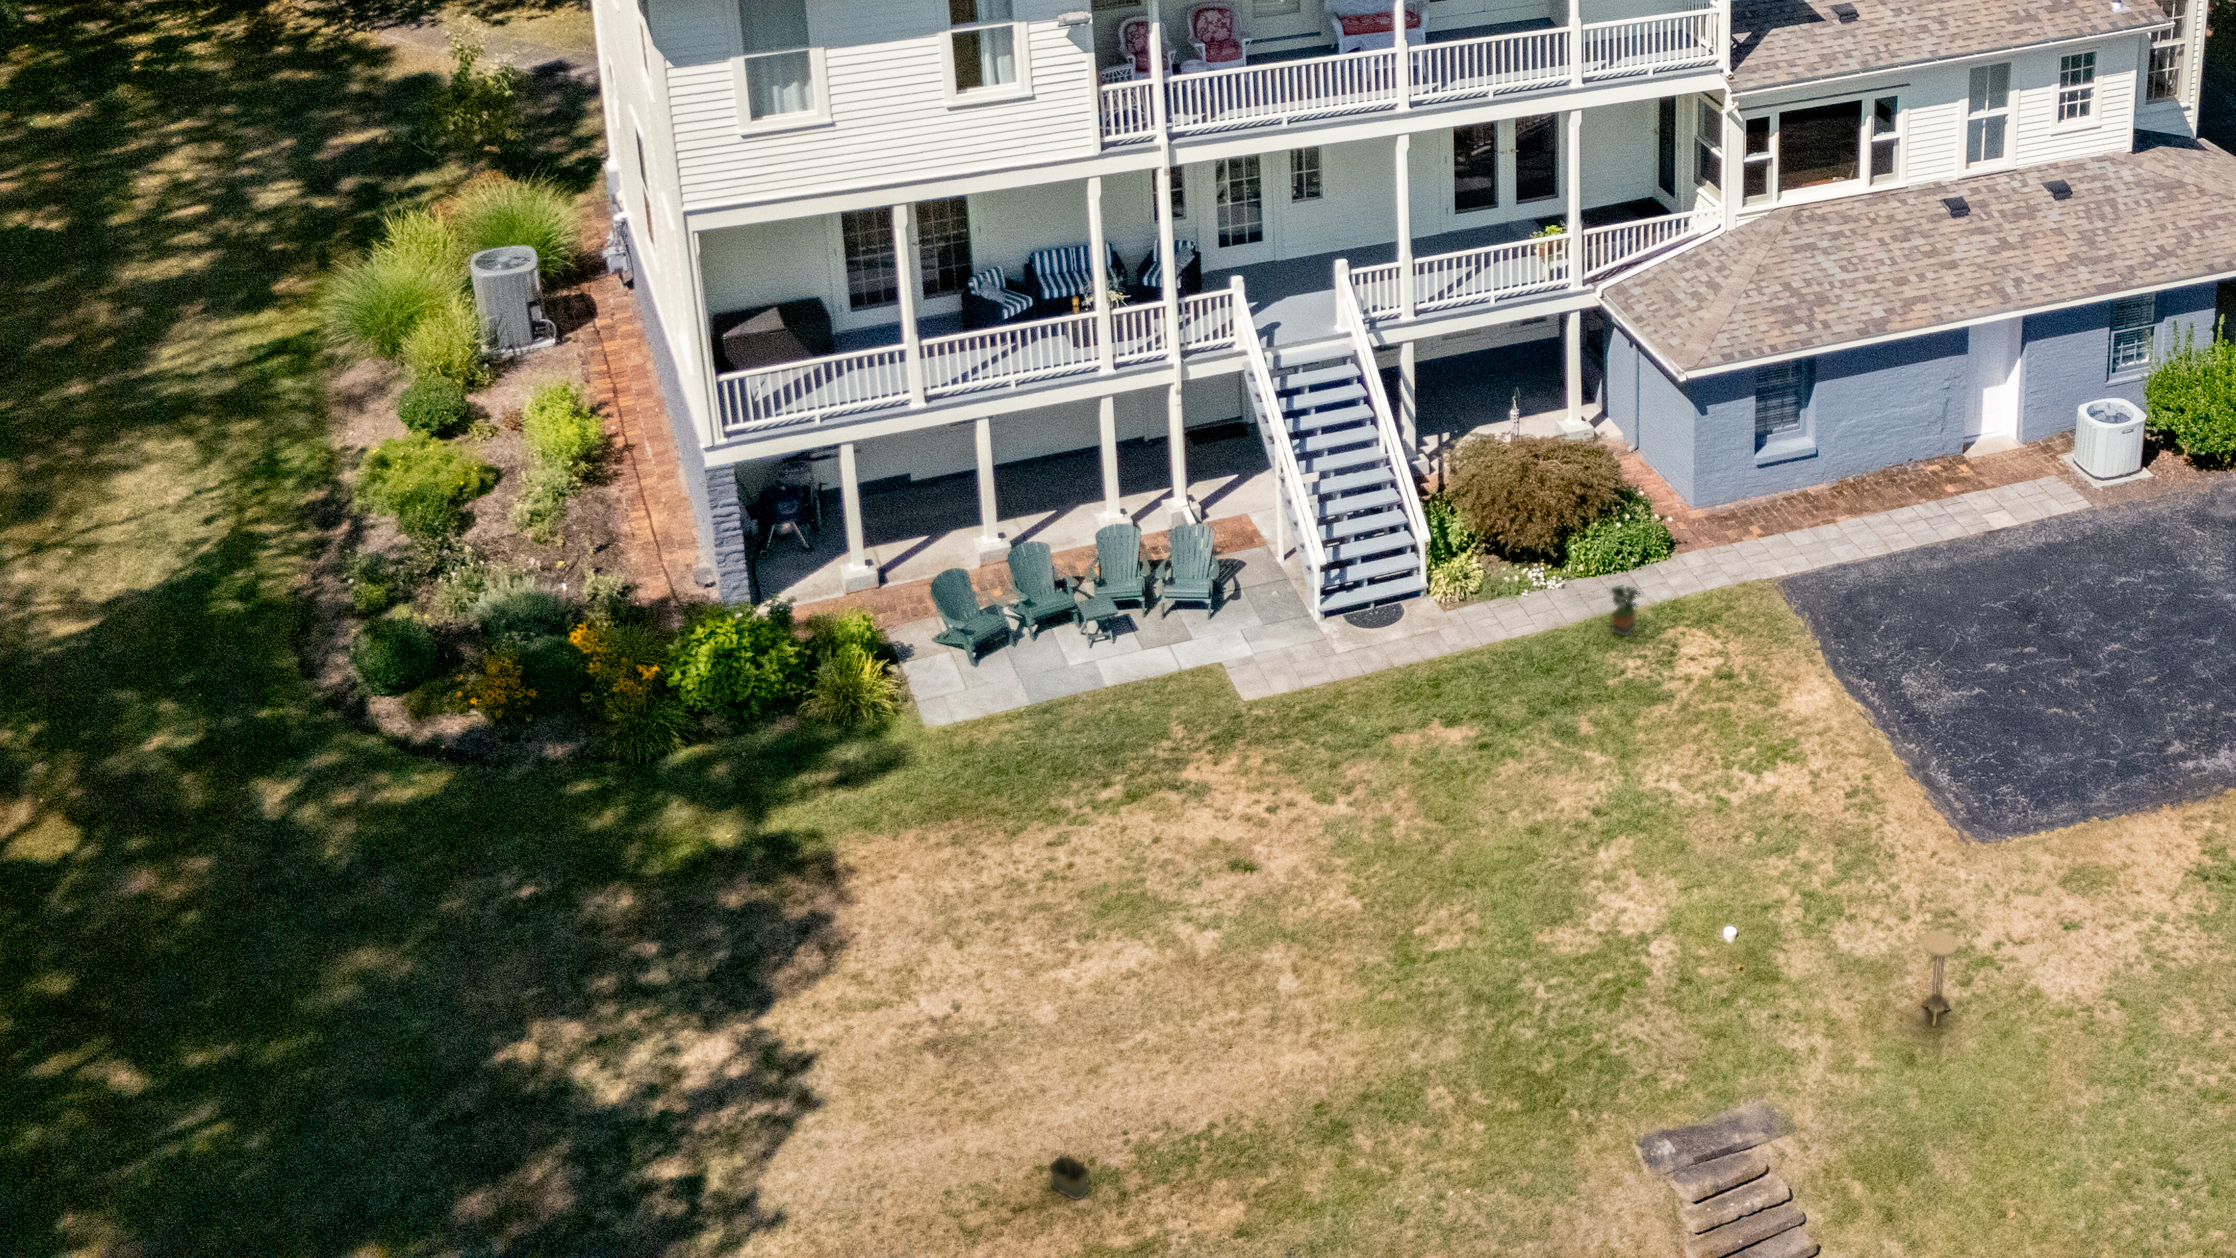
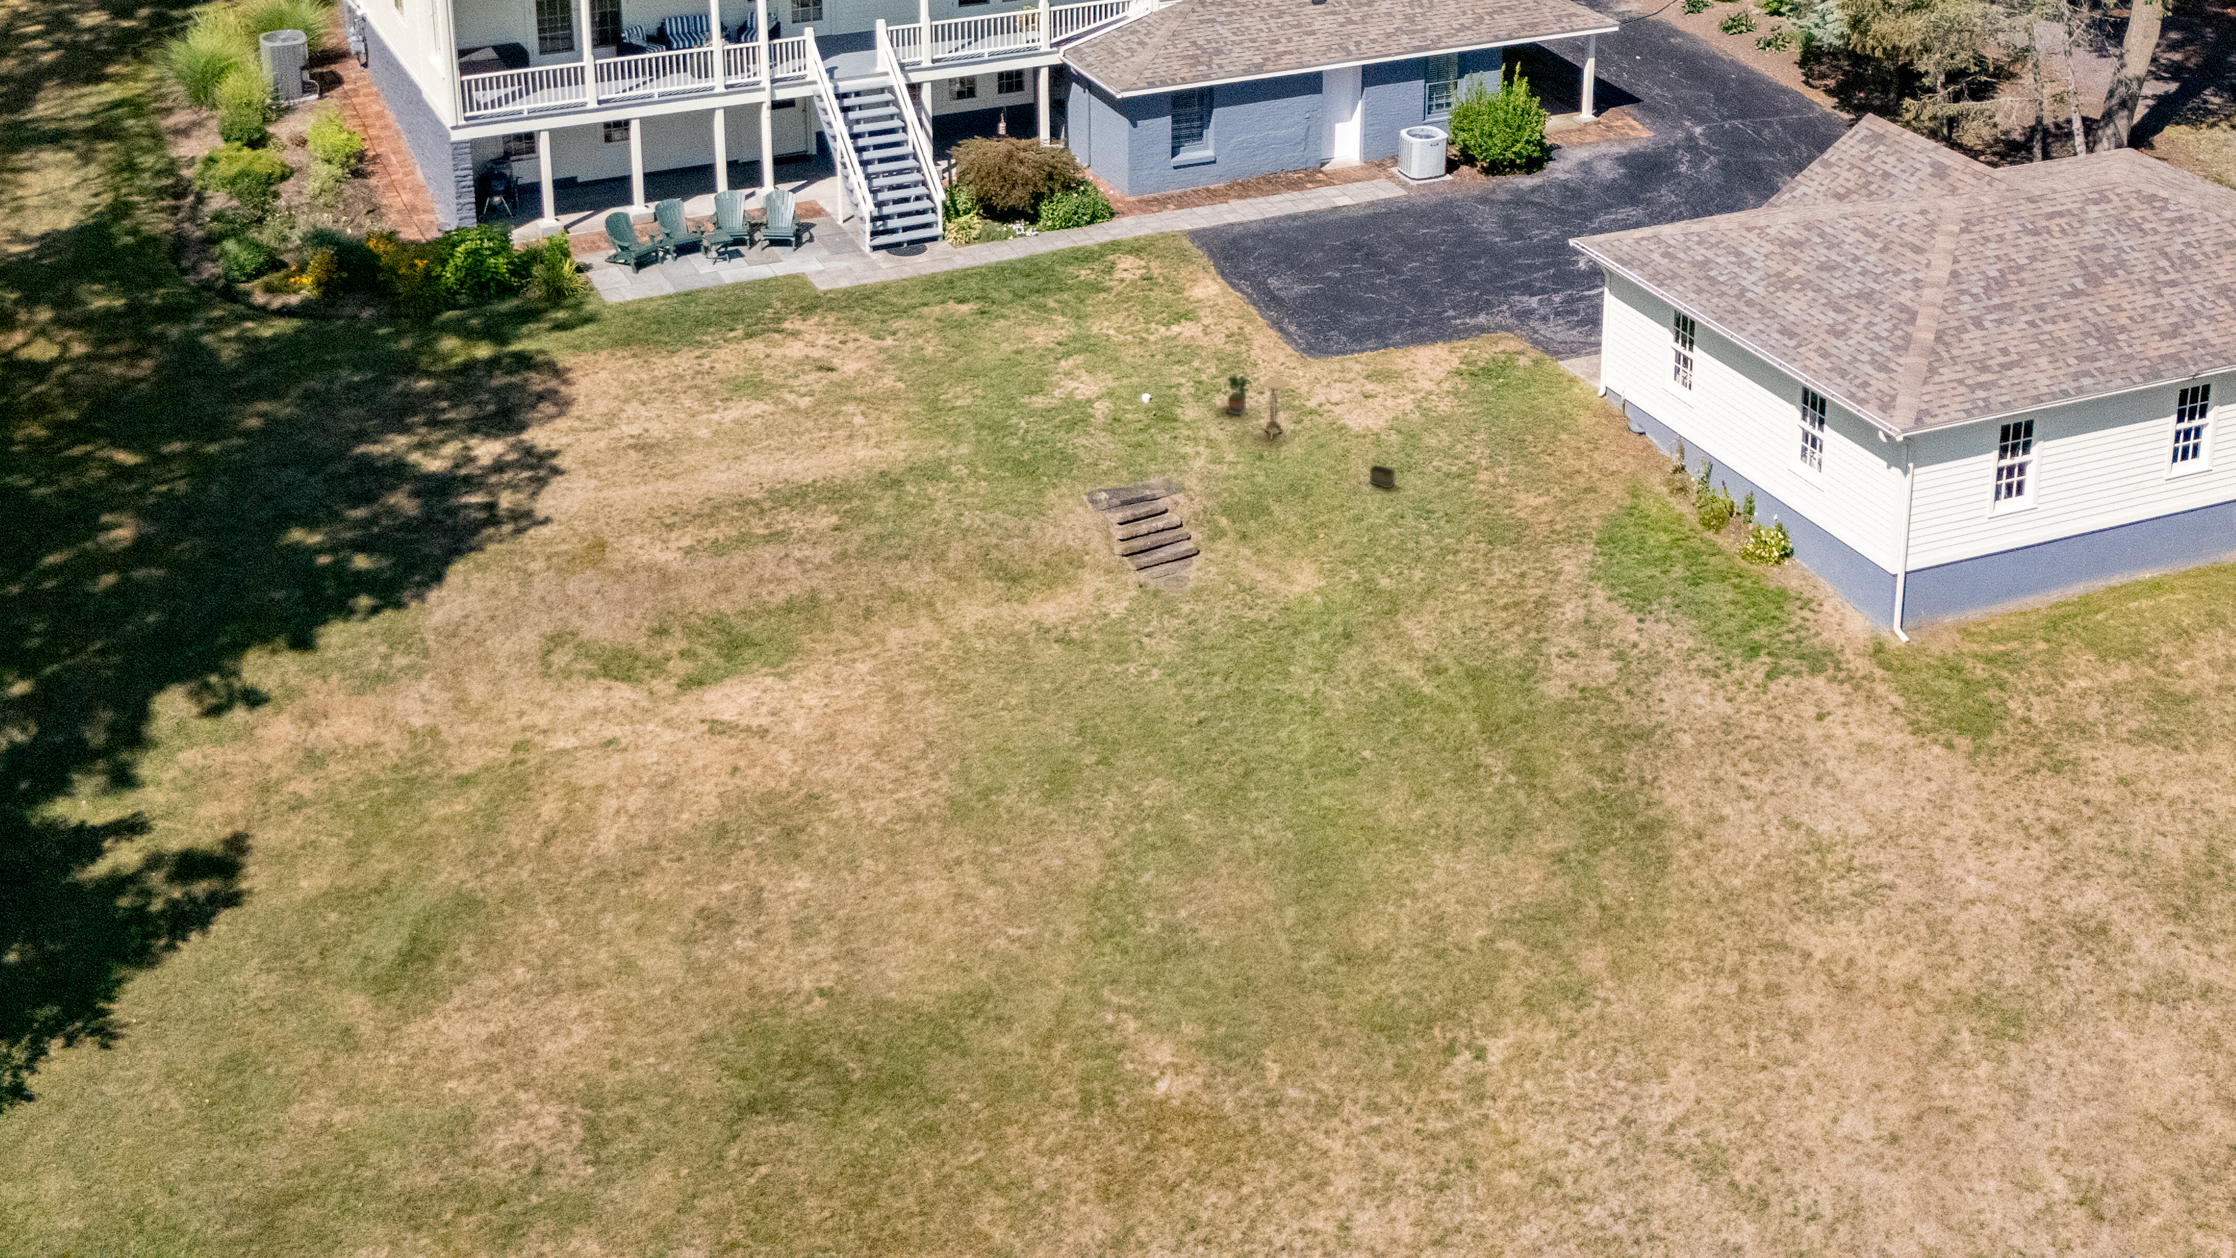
potted tree: present [1611,585,1640,636] -> present [1228,376,1251,415]
basket: present [1049,1153,1090,1200] -> present [1370,456,1395,488]

